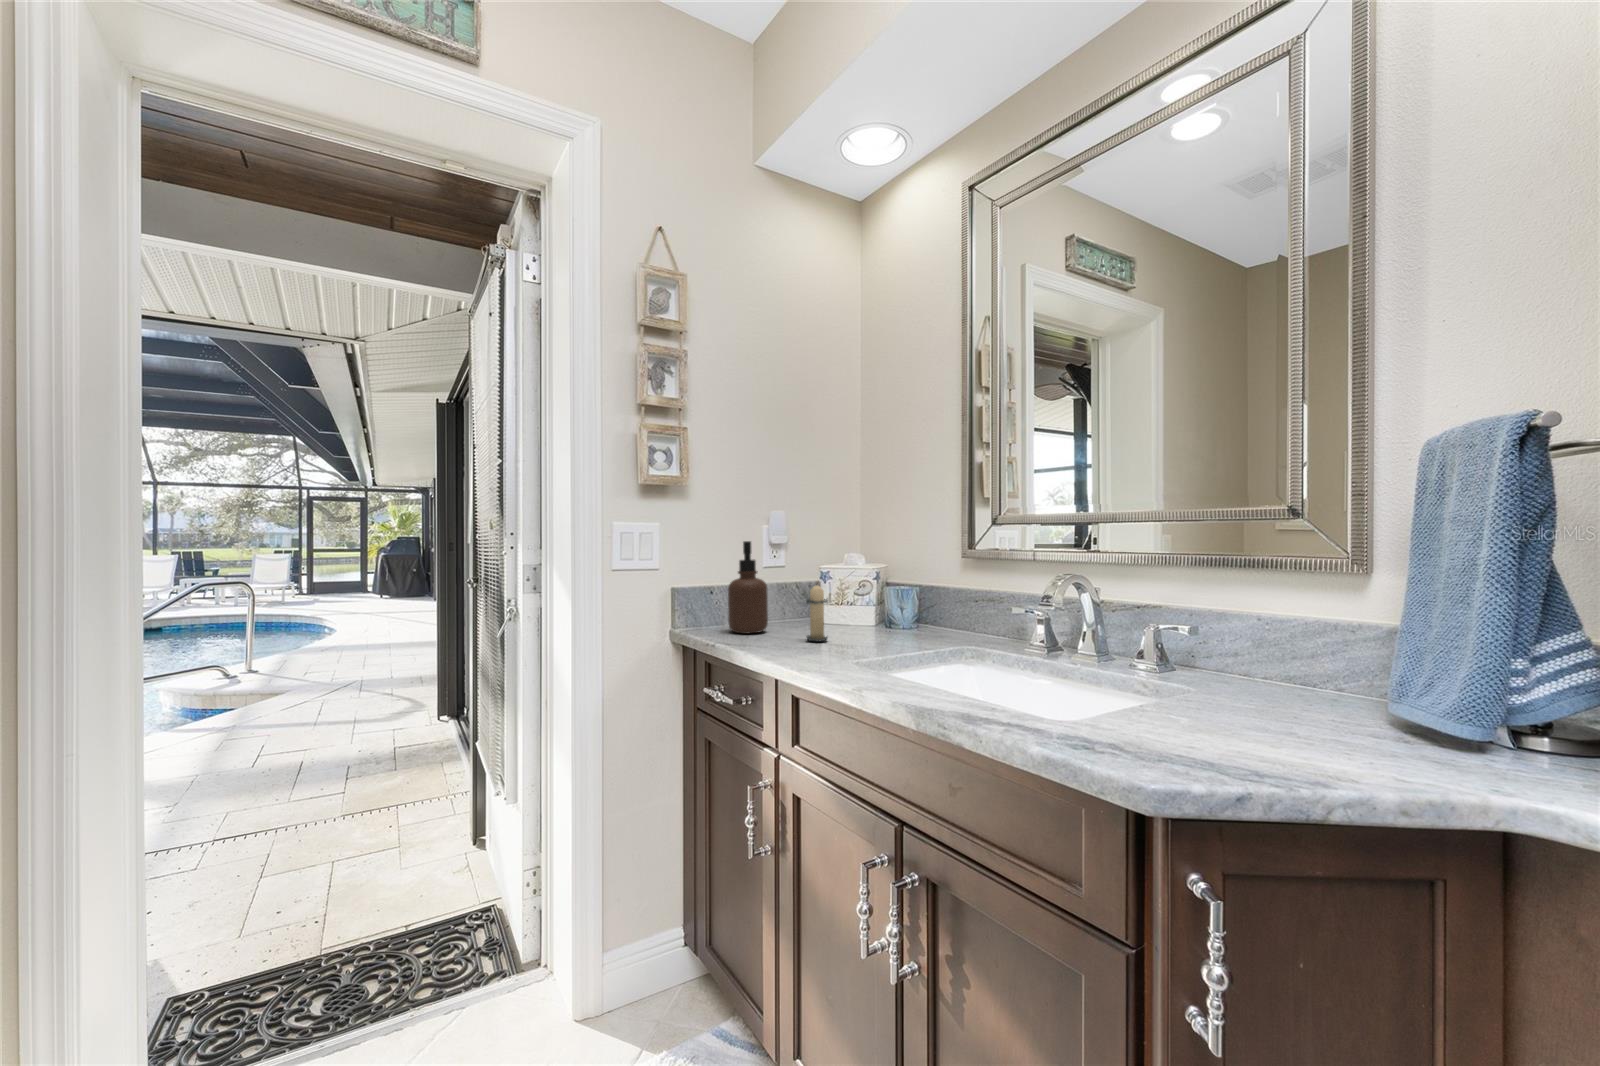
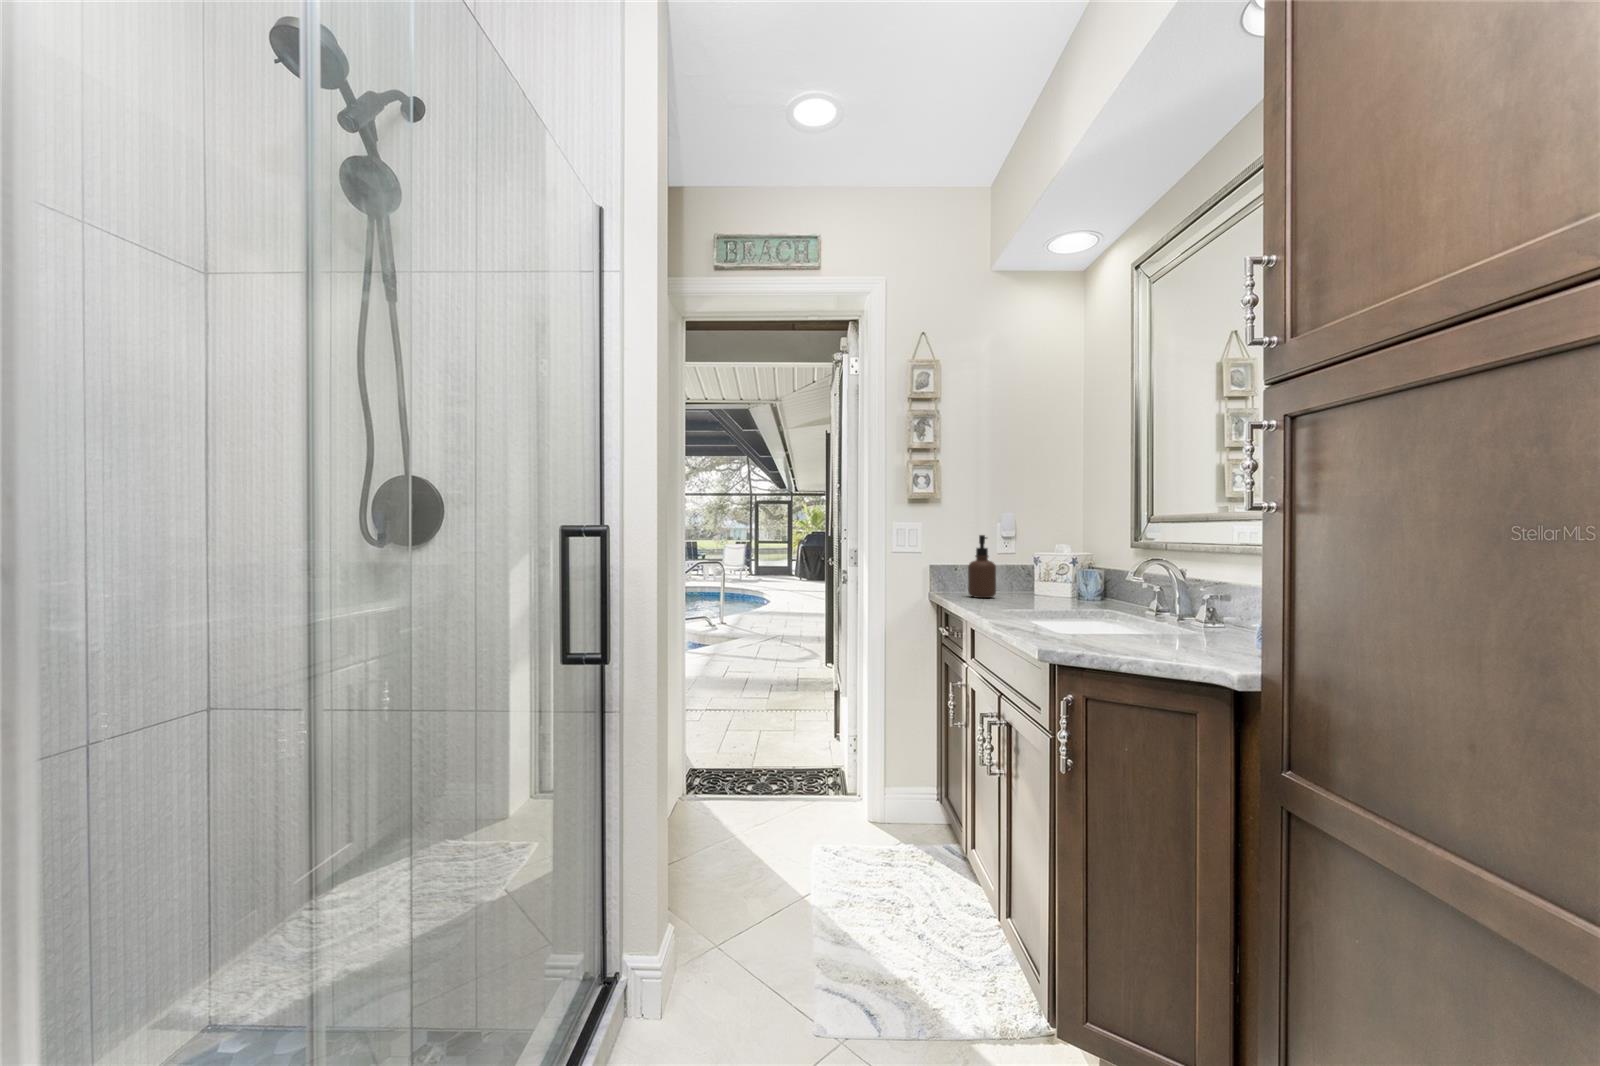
candle: present [806,585,828,641] -> none [1008,563,1029,604]

